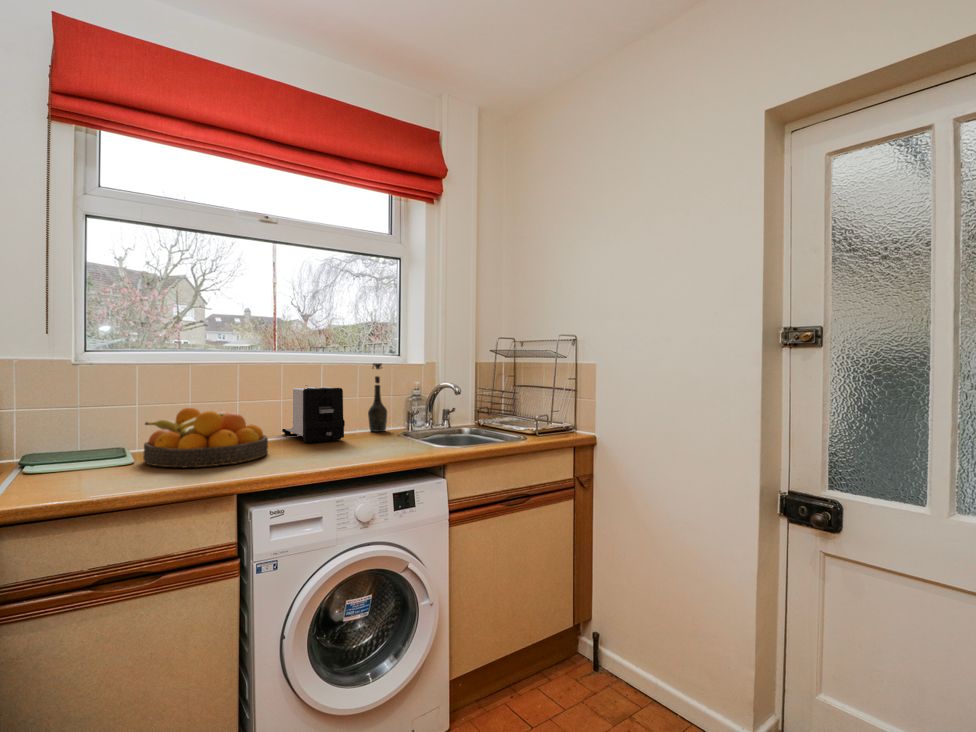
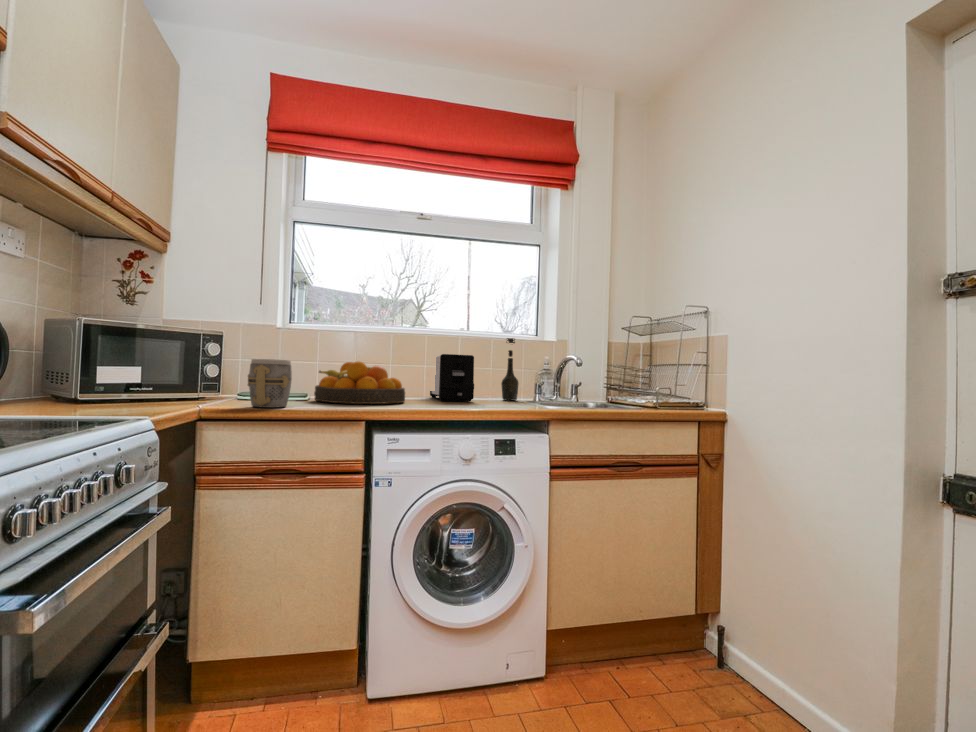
mug: none [60,426,129,497] -> present [248,359,292,408]

